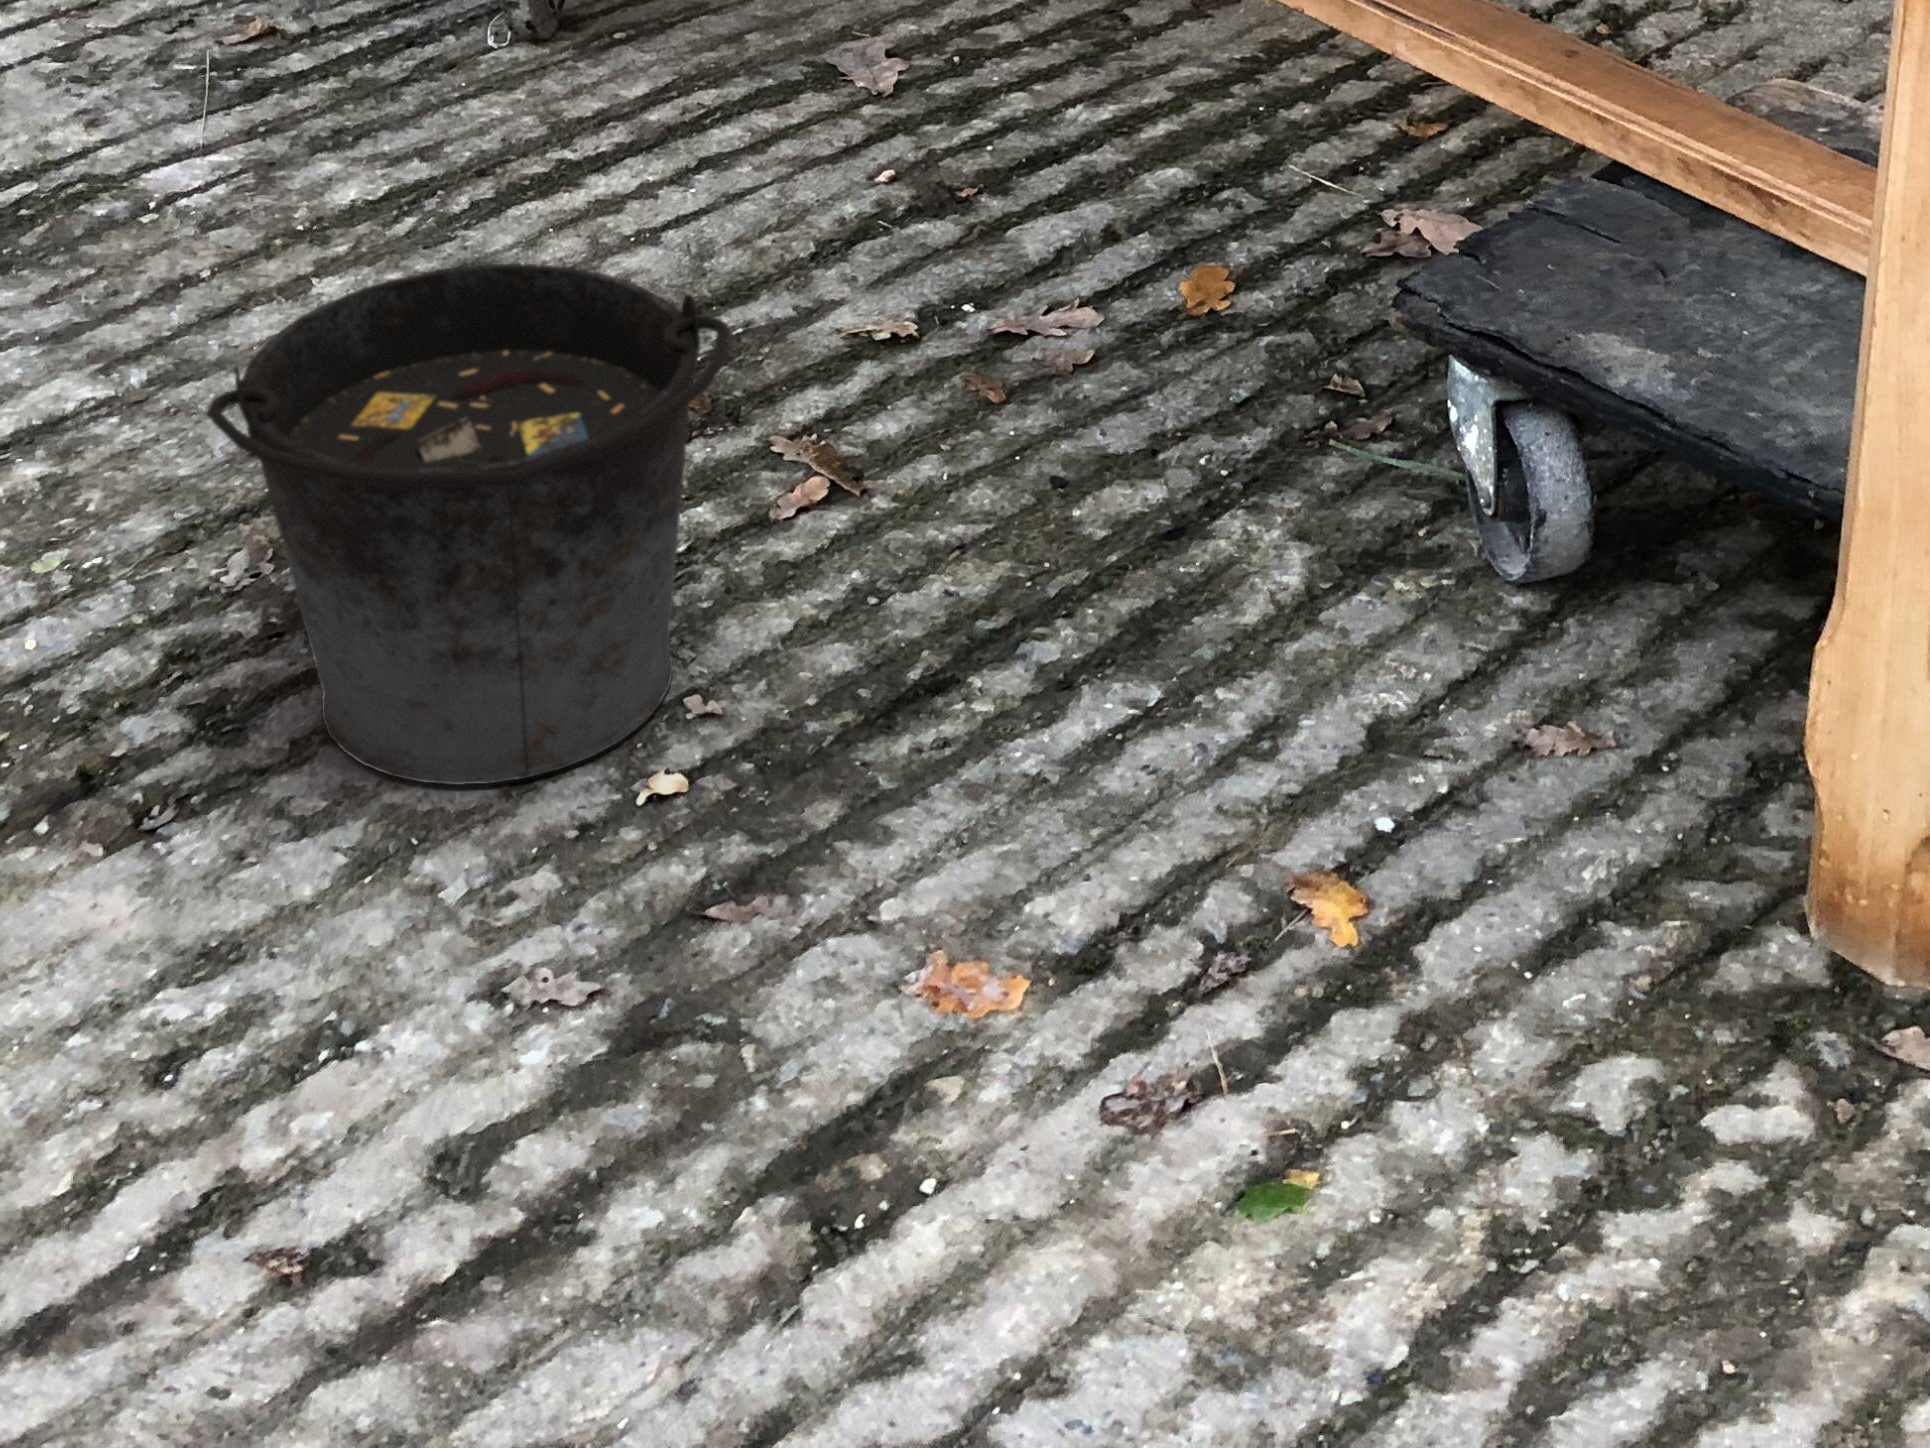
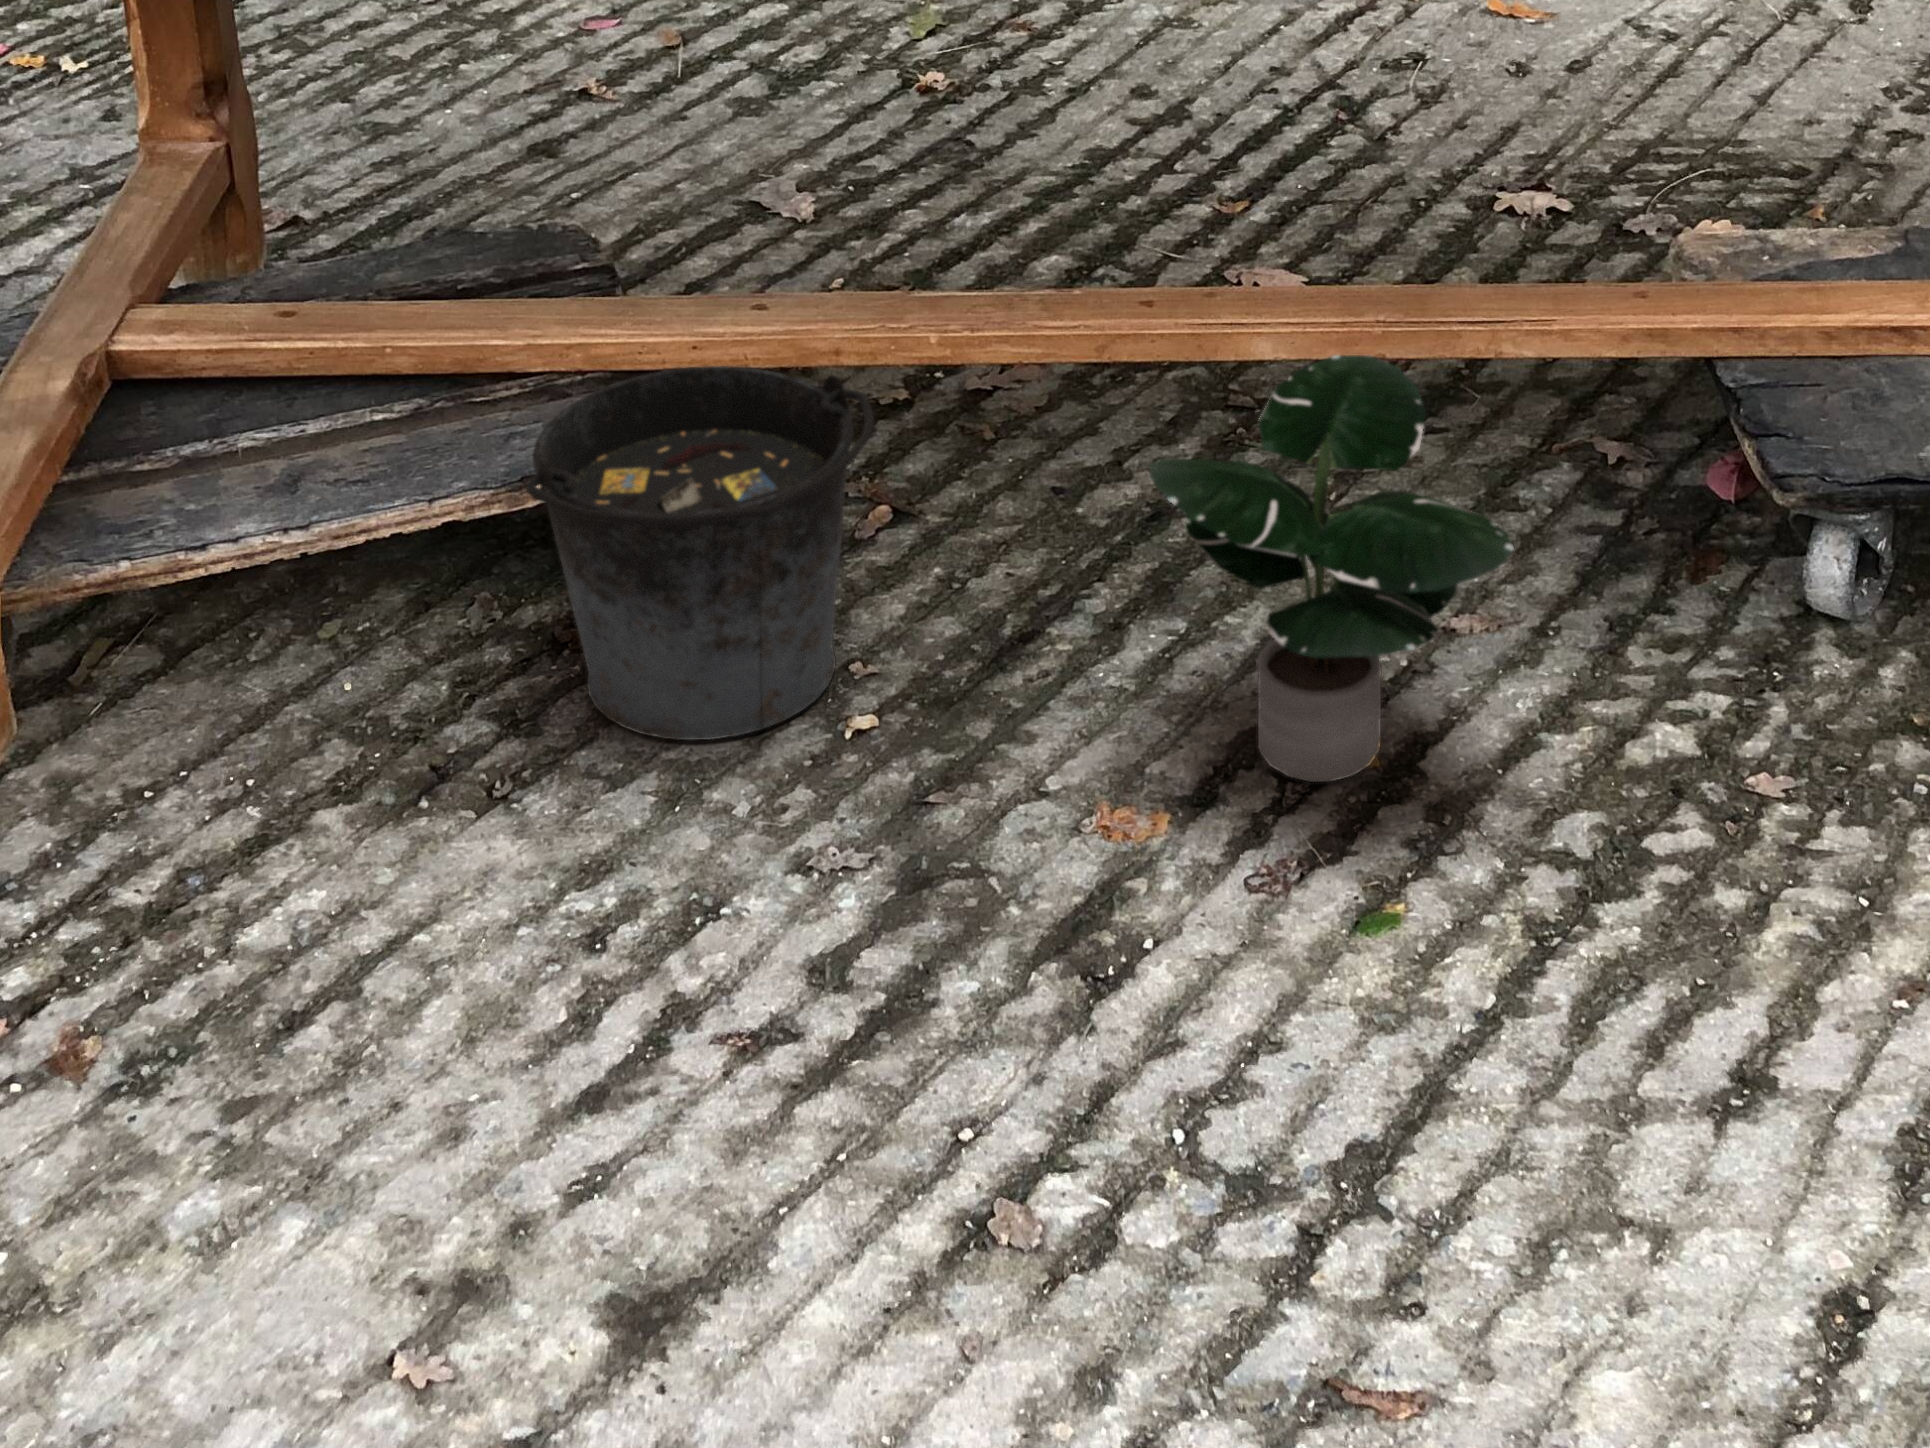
potted plant: none [1024,339,1547,958] -> present [1150,355,1514,782]

